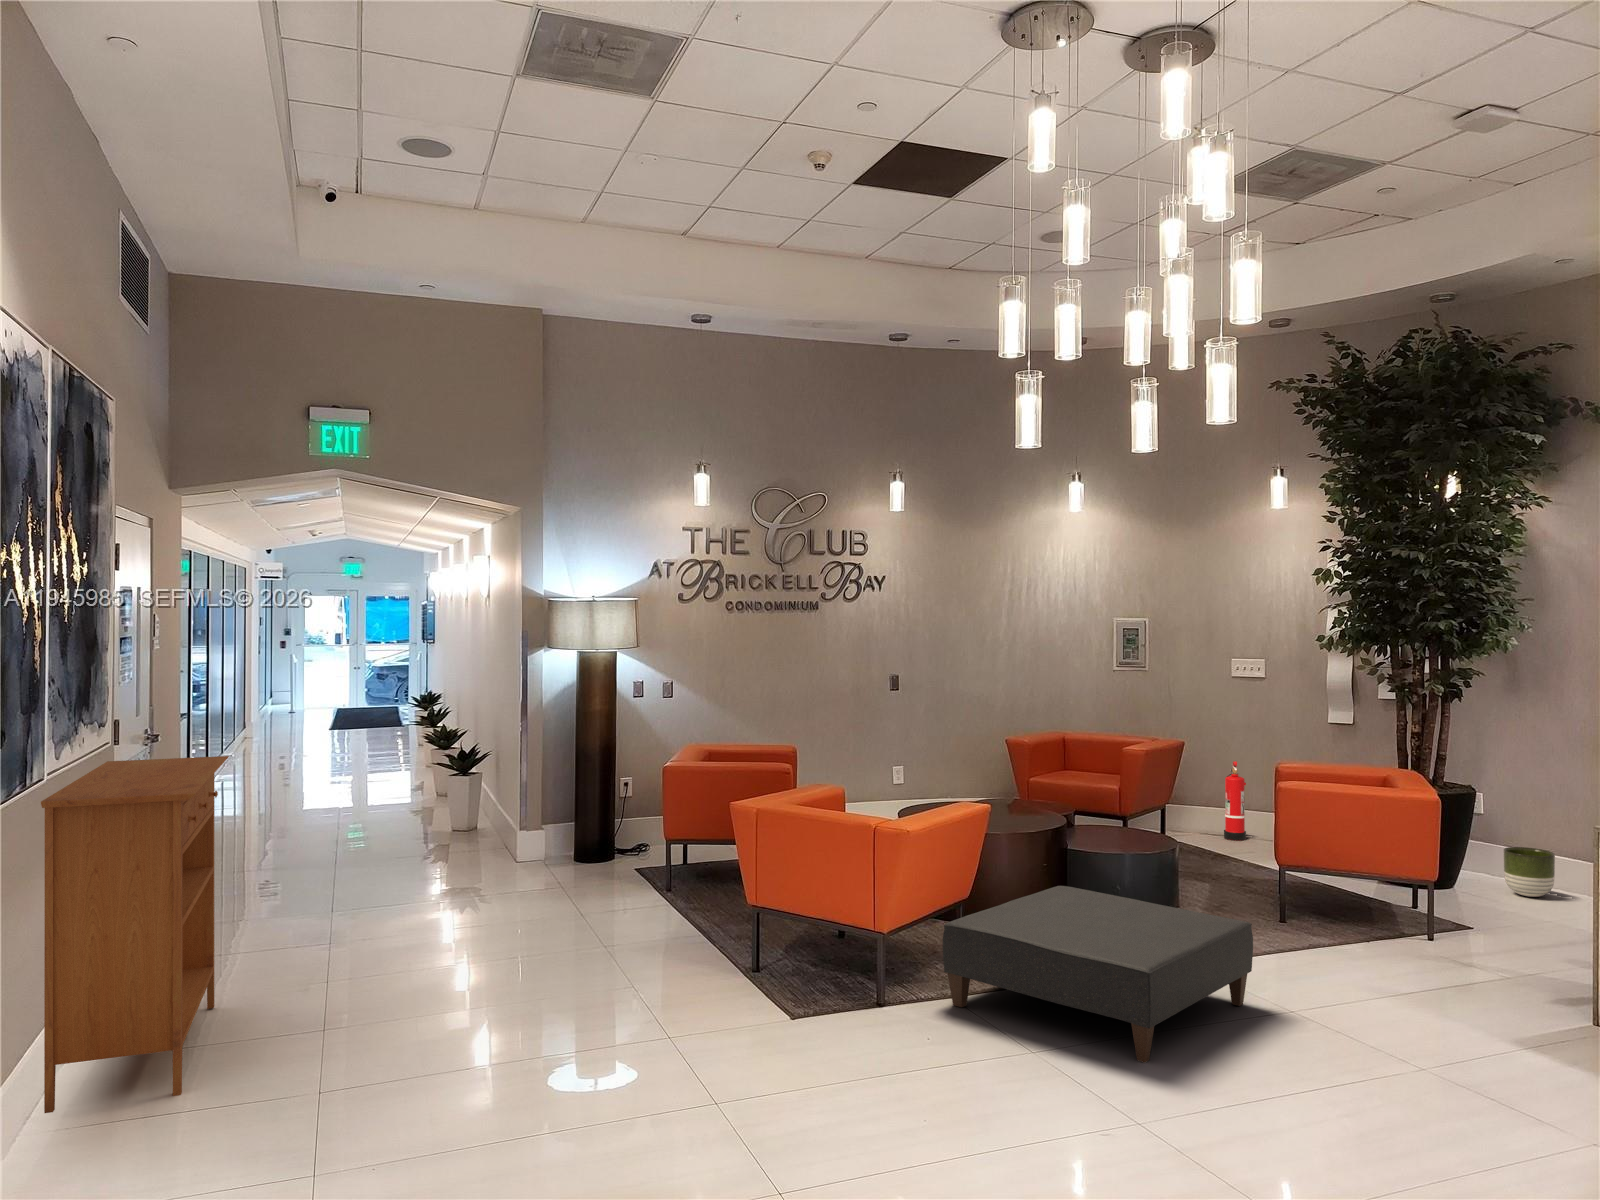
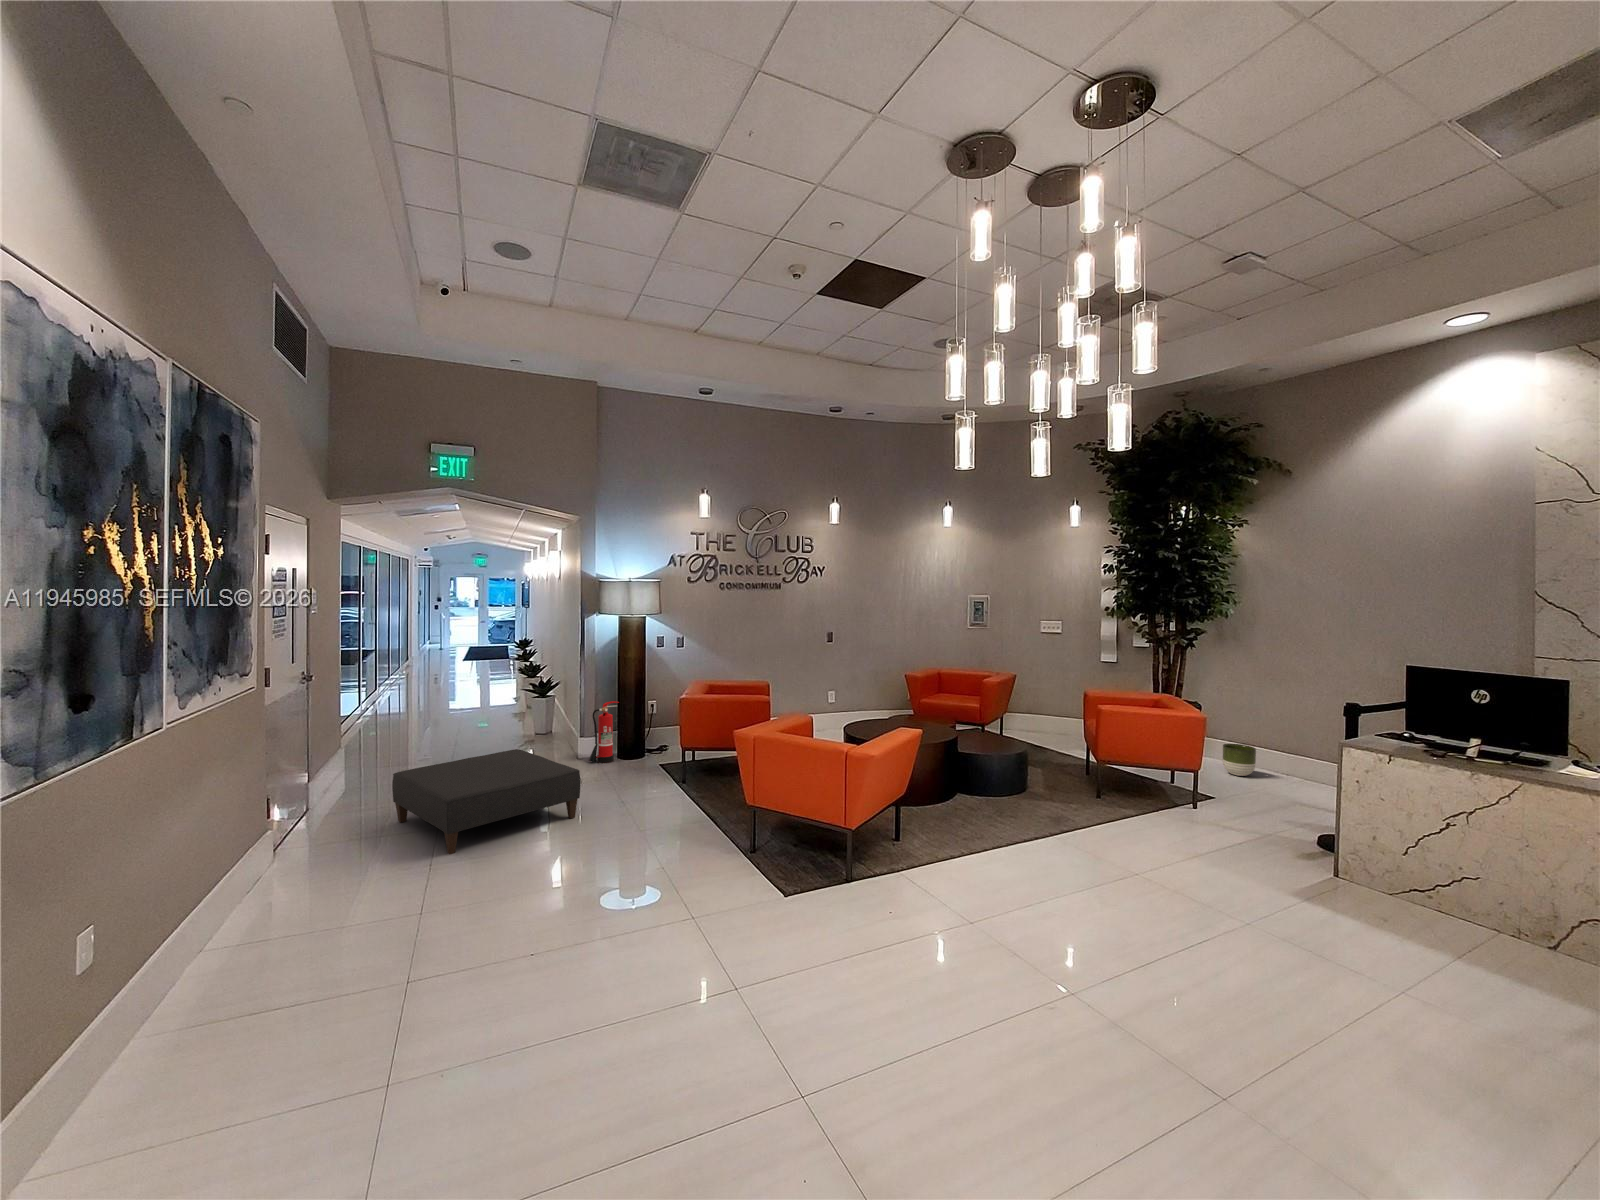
console table: present [41,756,229,1113] -> none [148,698,347,1011]
fire extinguisher: present [1224,761,1246,841] -> present [589,701,619,763]
ottoman: present [943,886,1253,1063] -> present [392,749,581,854]

